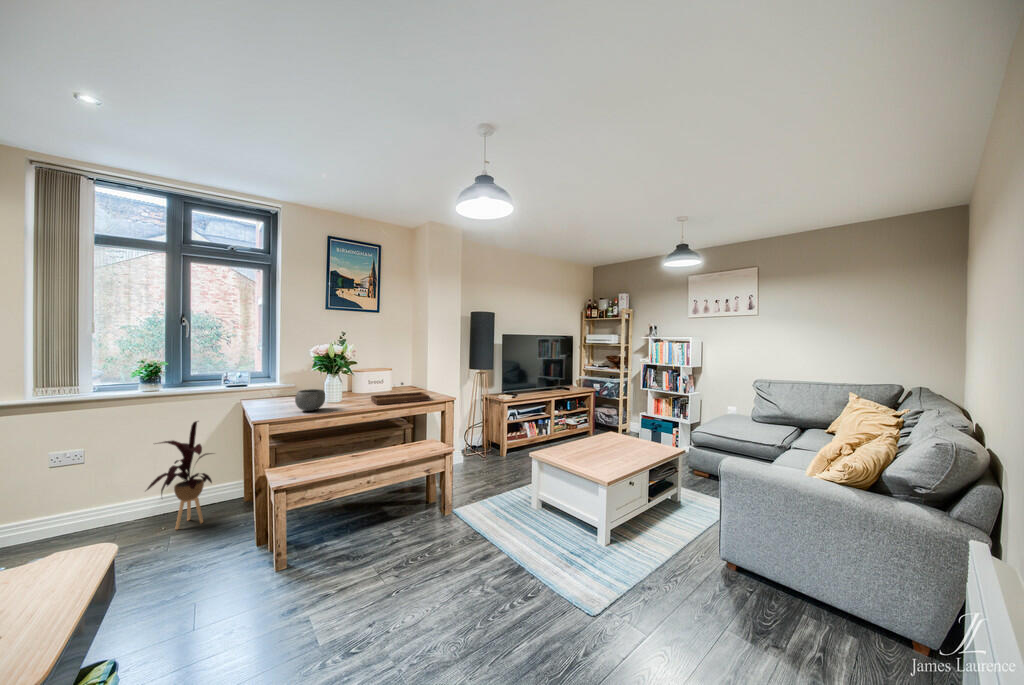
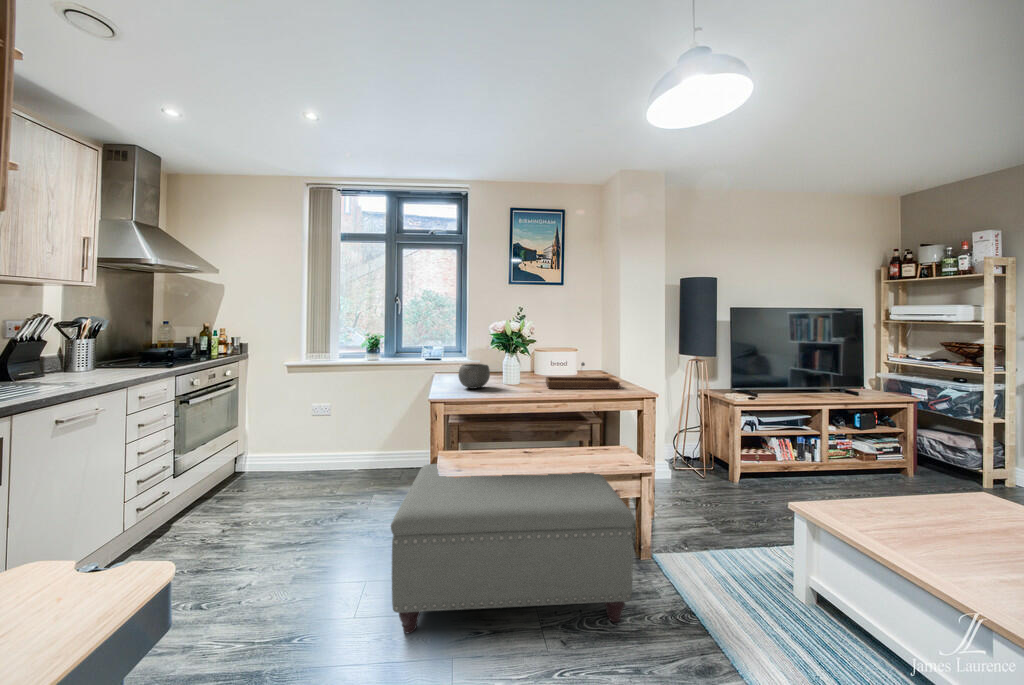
house plant: present [147,421,212,529] -> none [350,389,407,489]
ottoman: none [268,454,442,594] -> present [391,464,634,634]

